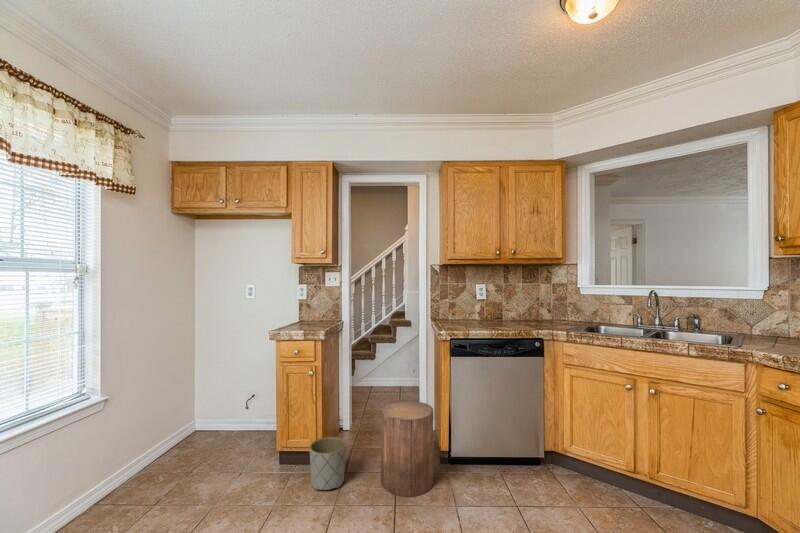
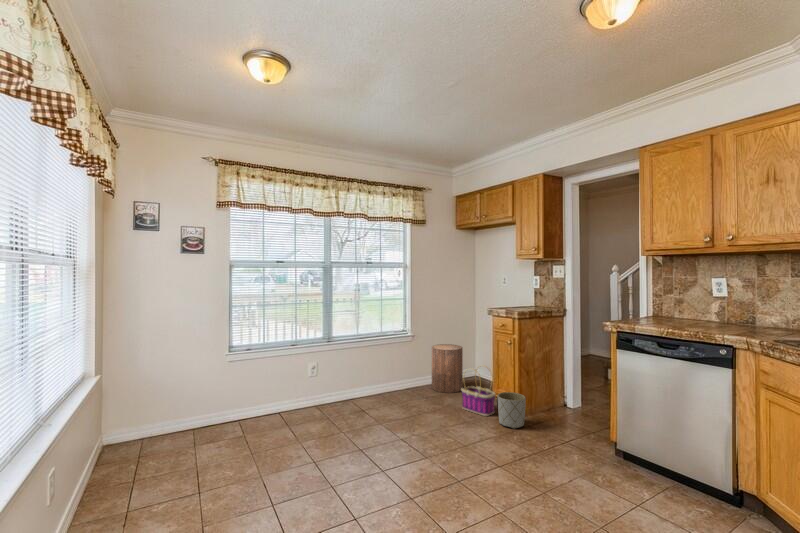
stool: present [381,400,433,497] -> present [432,344,463,393]
basket: none [237,415,291,495] -> present [461,366,495,416]

